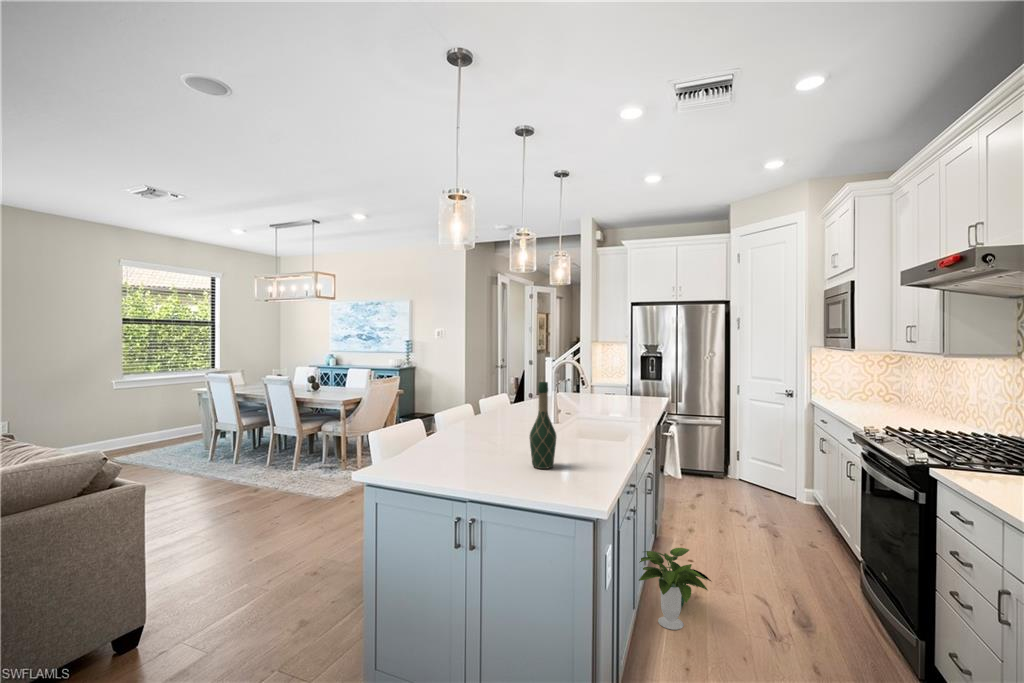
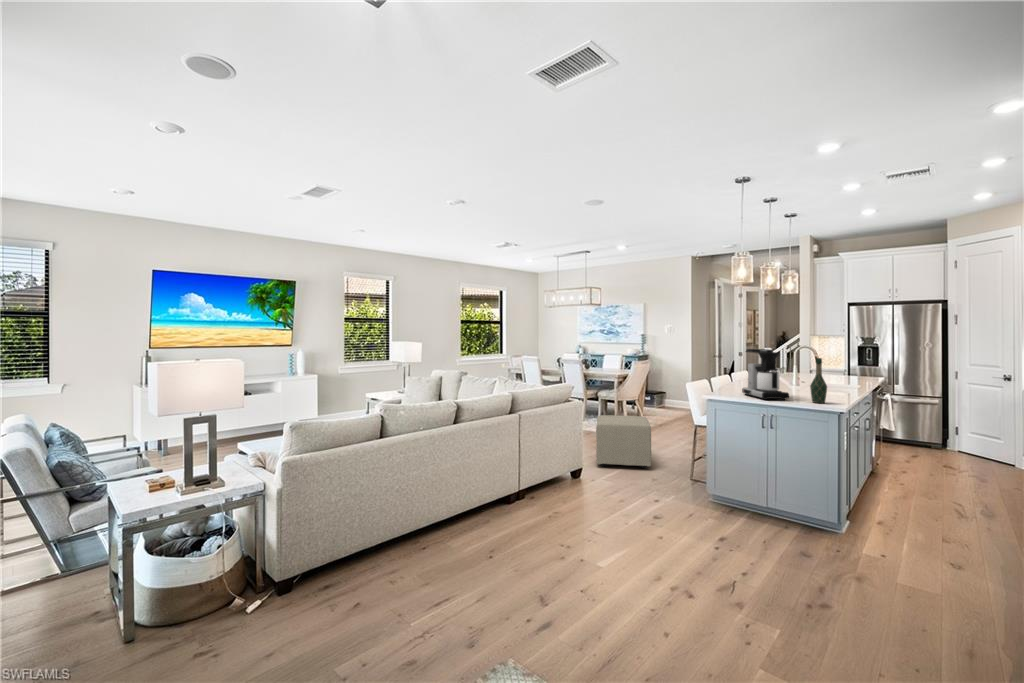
coffee maker: none [431,364,496,465] -> present [742,349,789,400]
ottoman: none [224,473,340,574] -> present [596,415,651,468]
potted plant: present [639,548,711,630] -> none [869,467,928,514]

